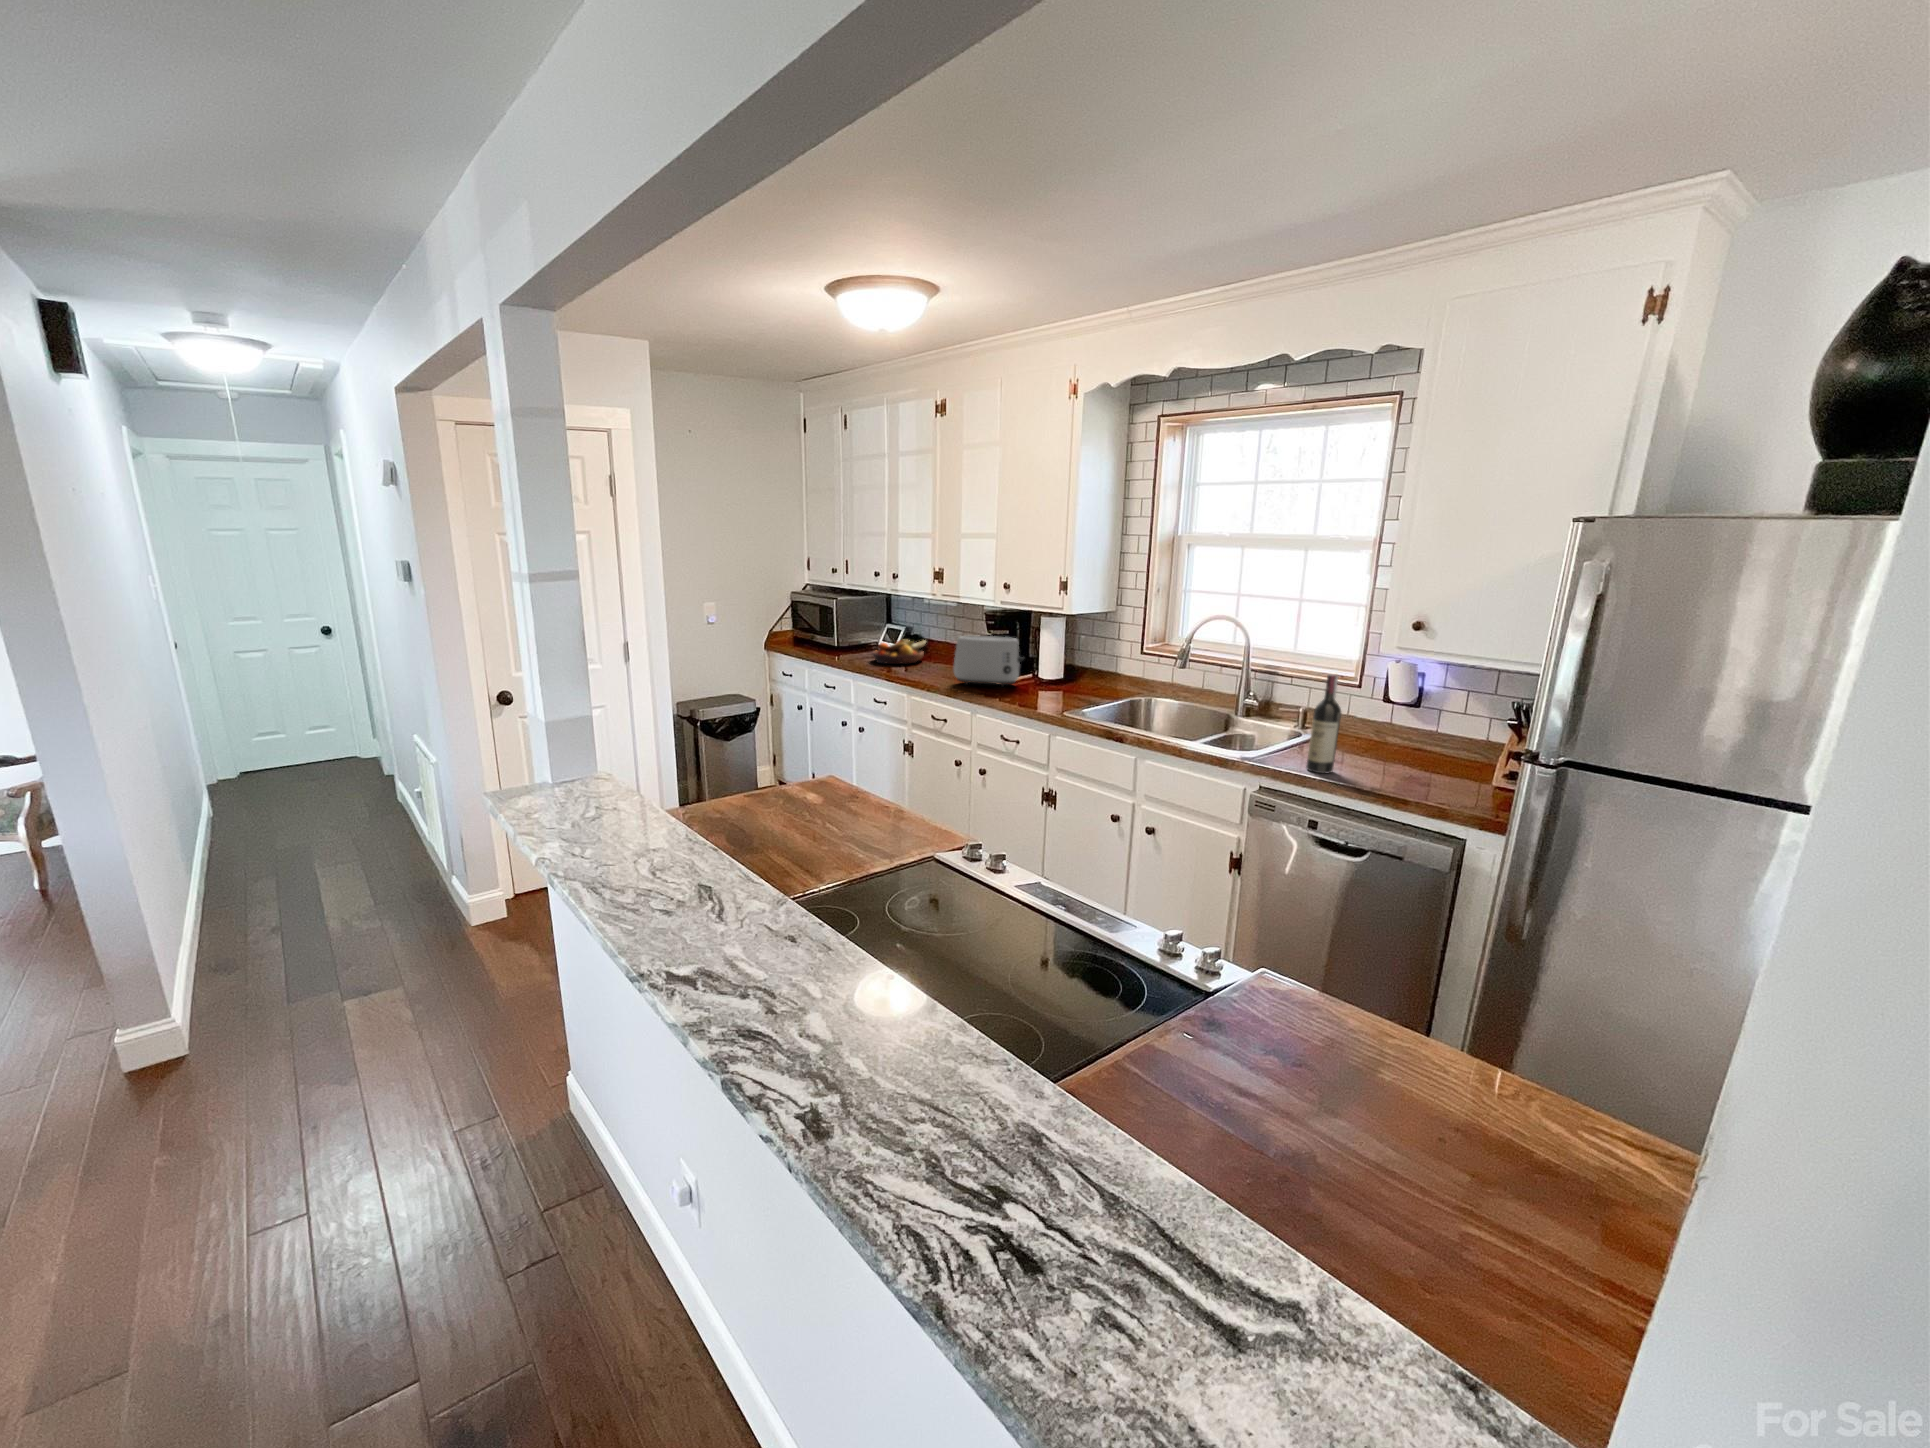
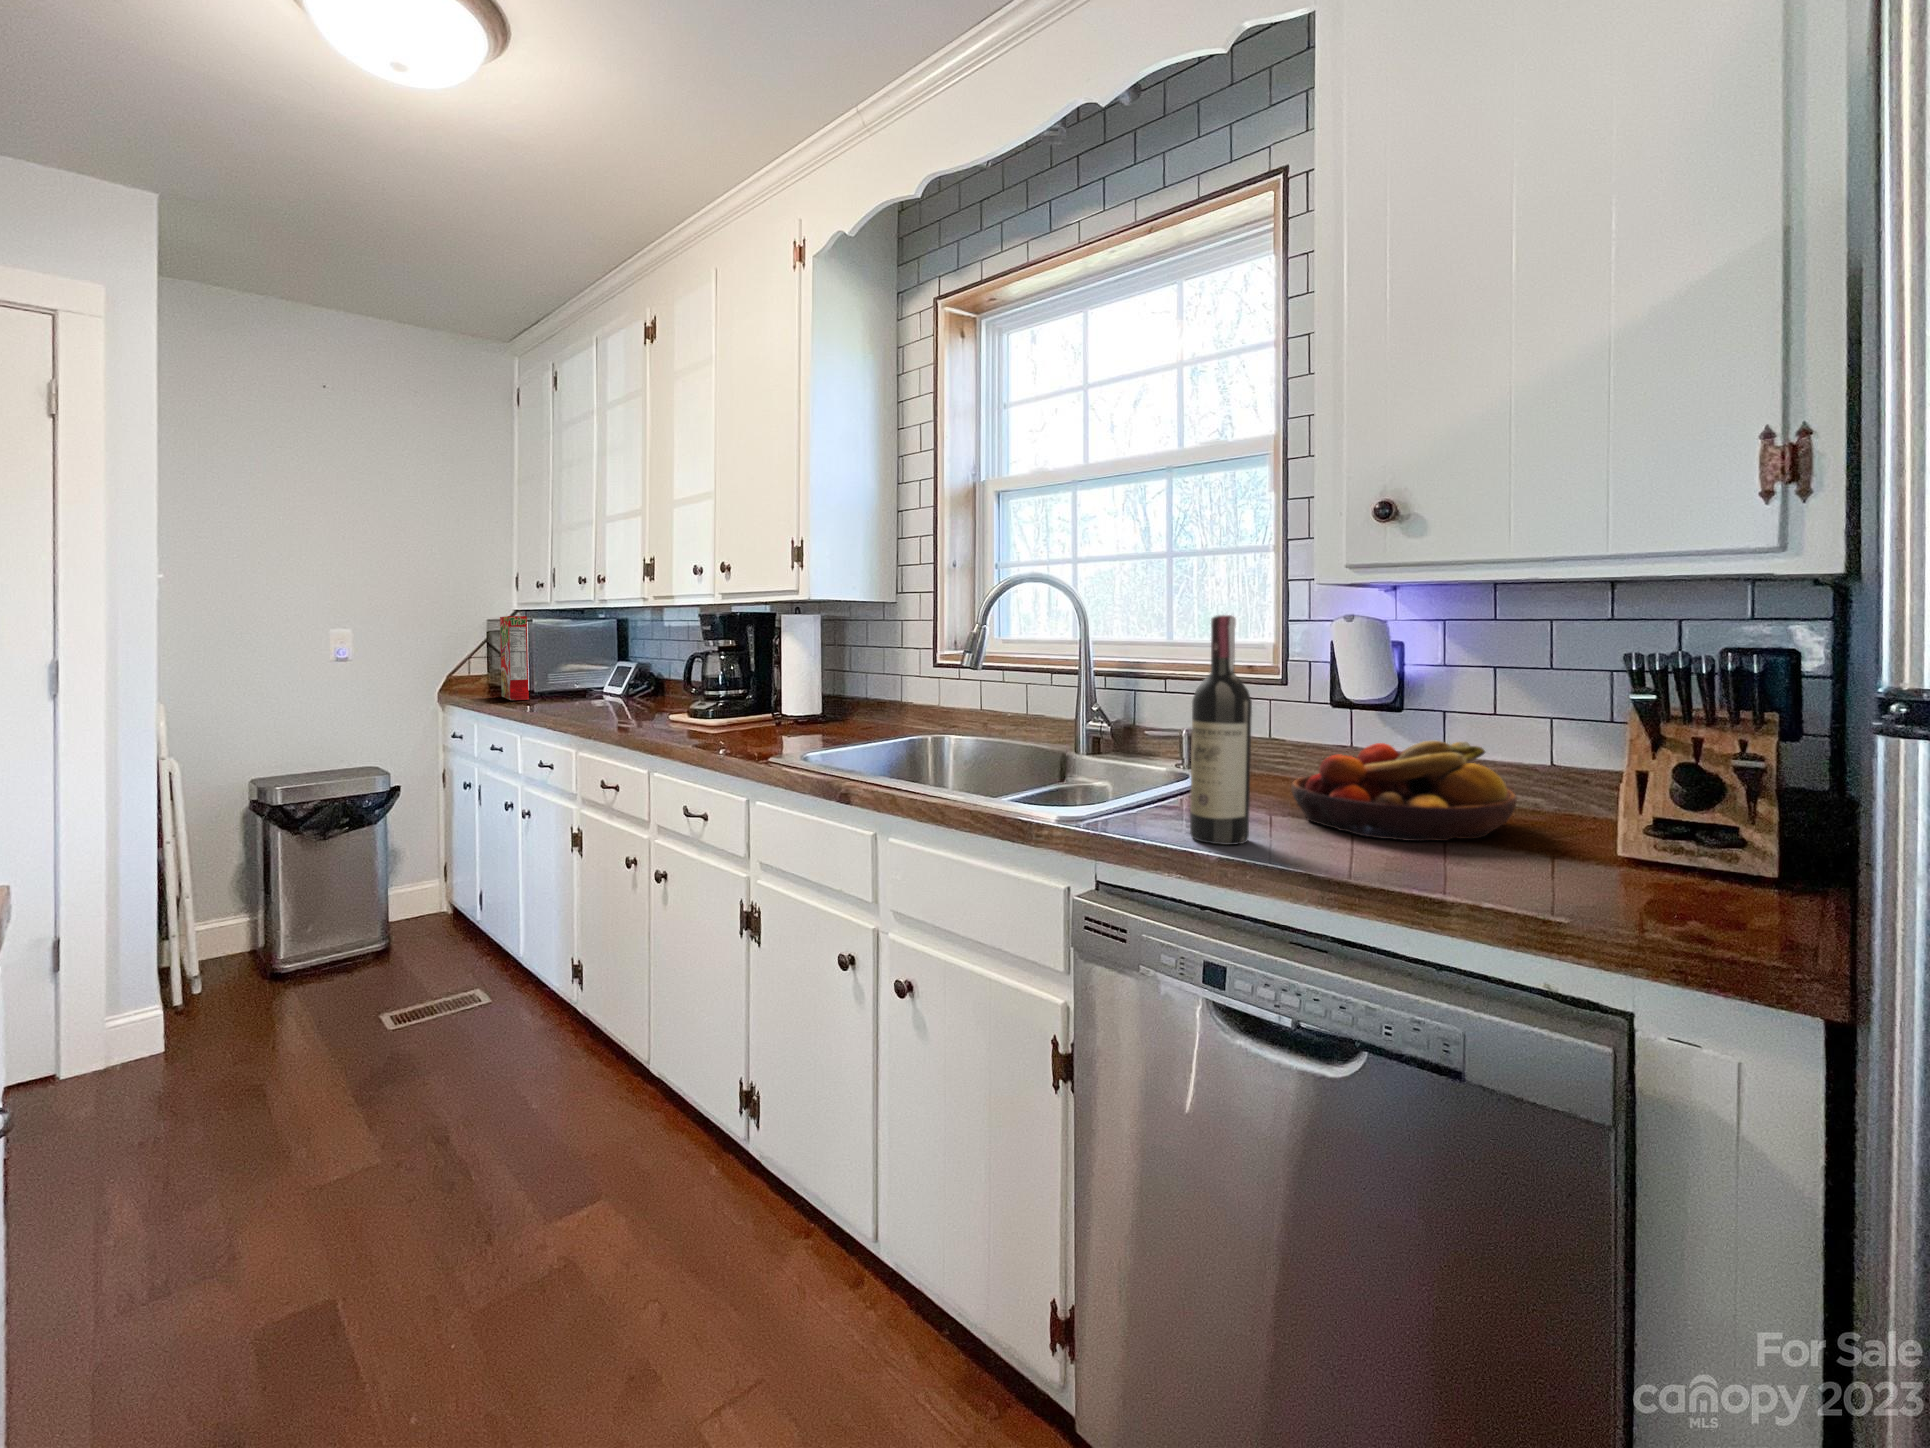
cereal box: none [817,596,843,654] -> present [500,616,529,700]
toaster: present [953,636,1024,687] -> none [635,648,749,728]
fruit bowl: present [873,640,927,664] -> present [1291,741,1517,841]

